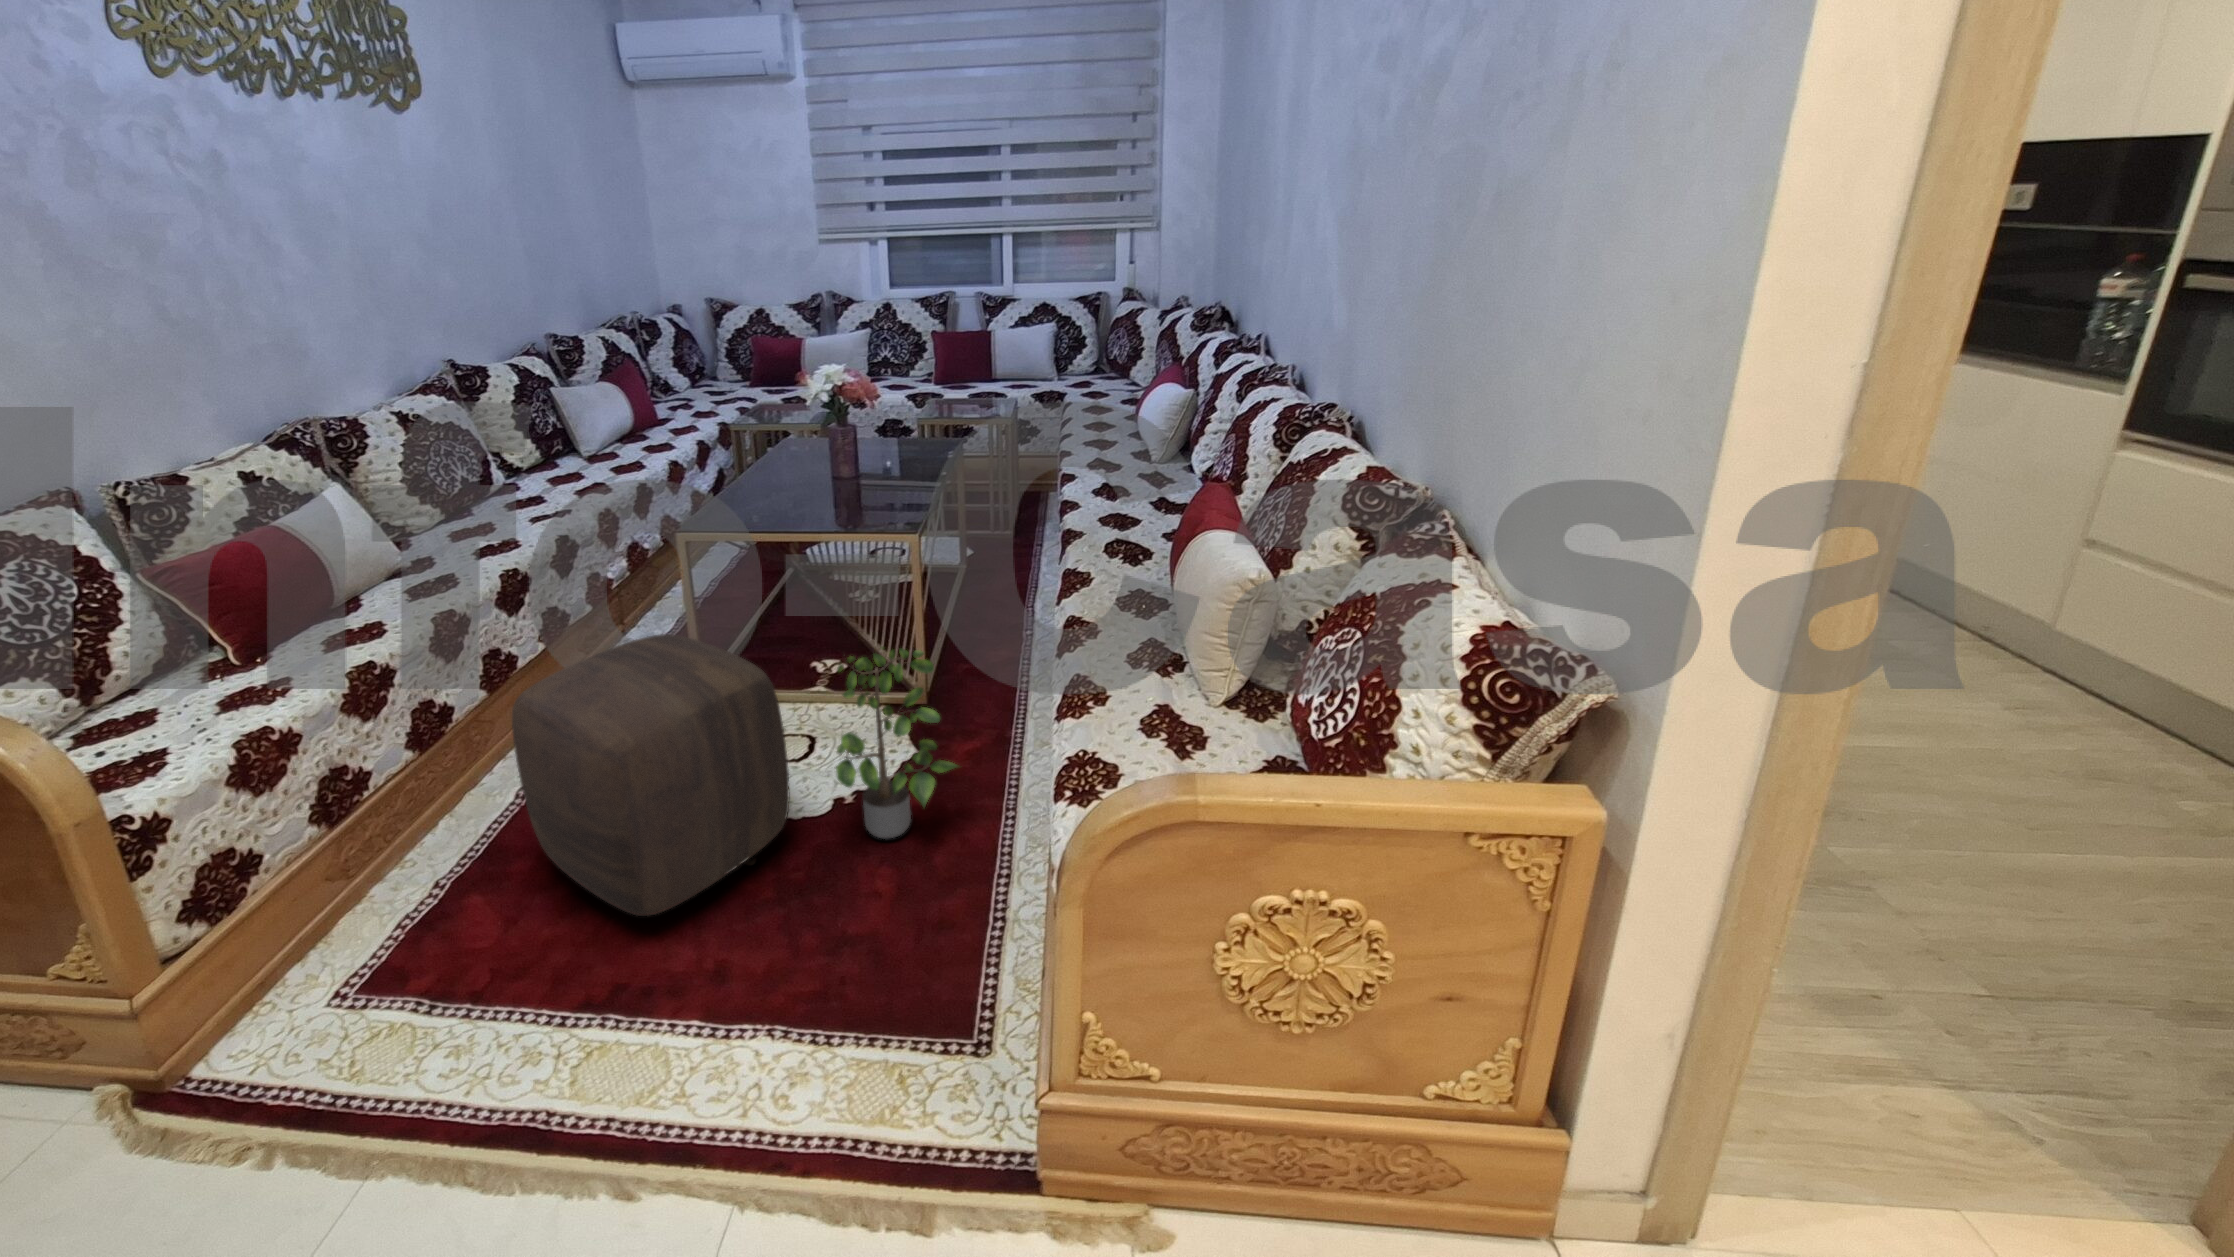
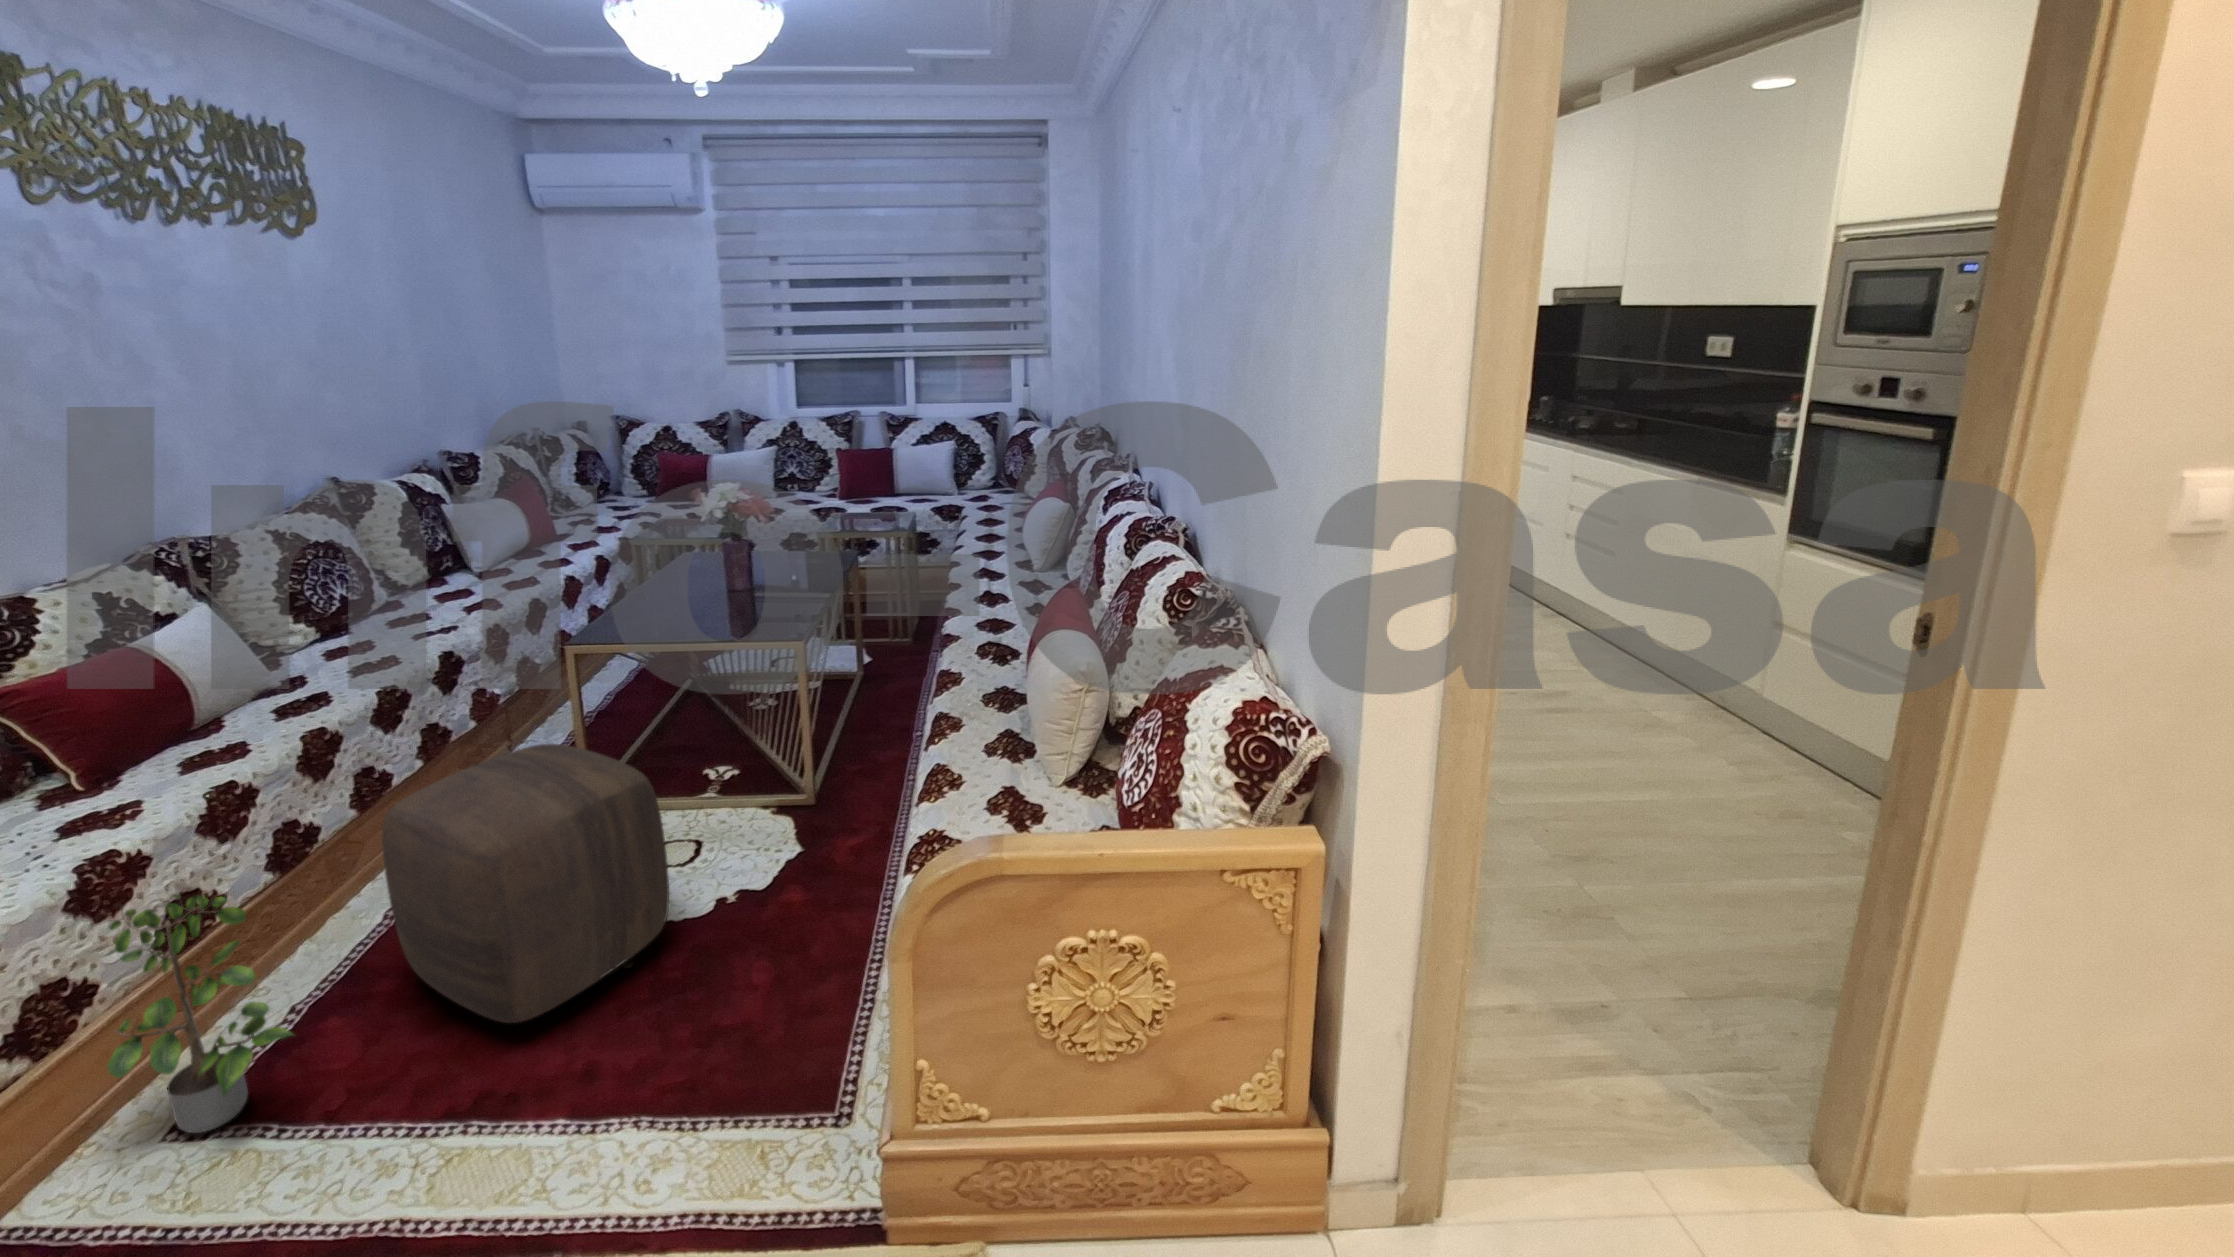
potted plant: present [836,647,958,838] -> present [107,894,294,1133]

